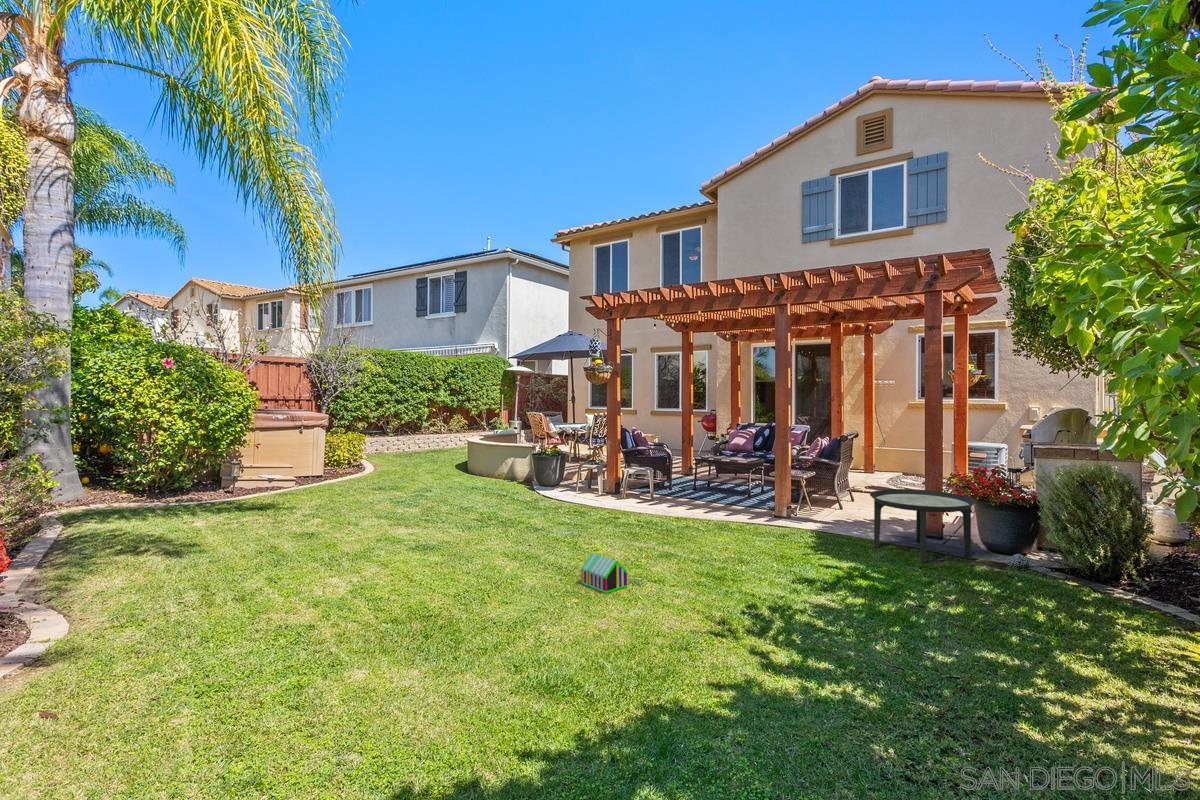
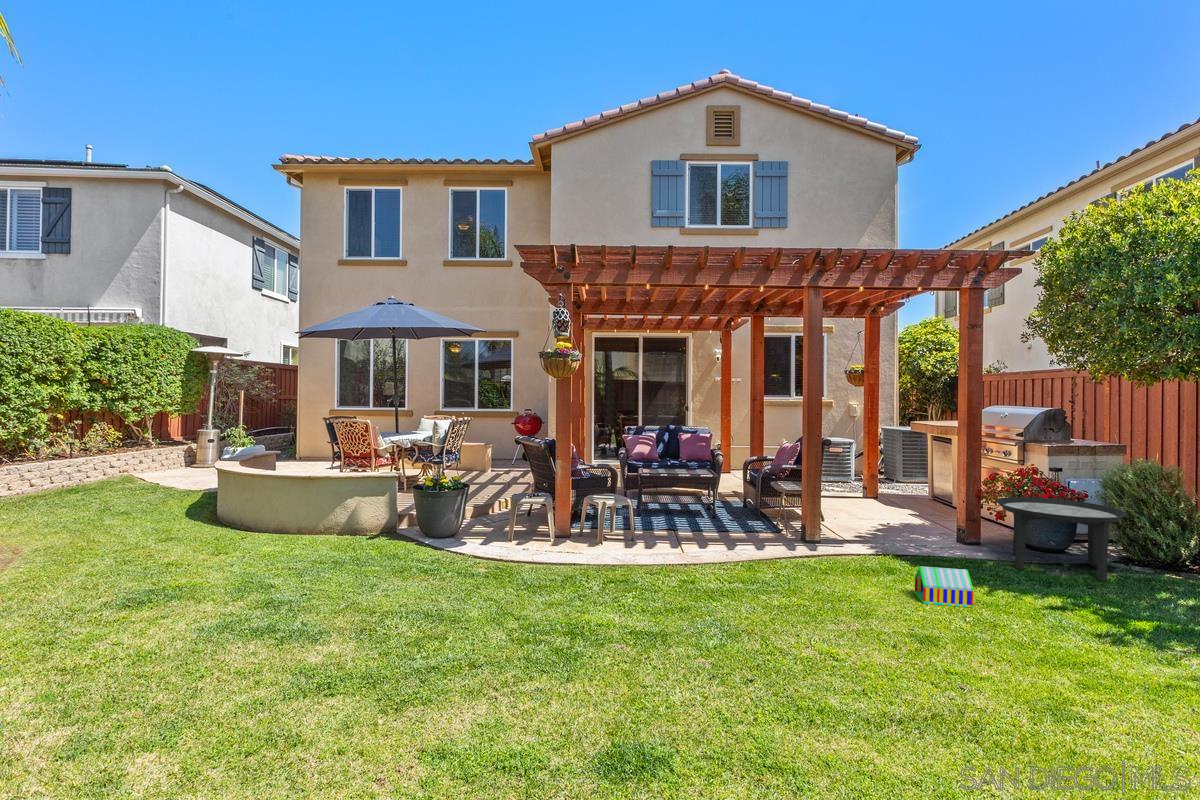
toy house: present [581,553,627,593] -> present [915,566,973,608]

